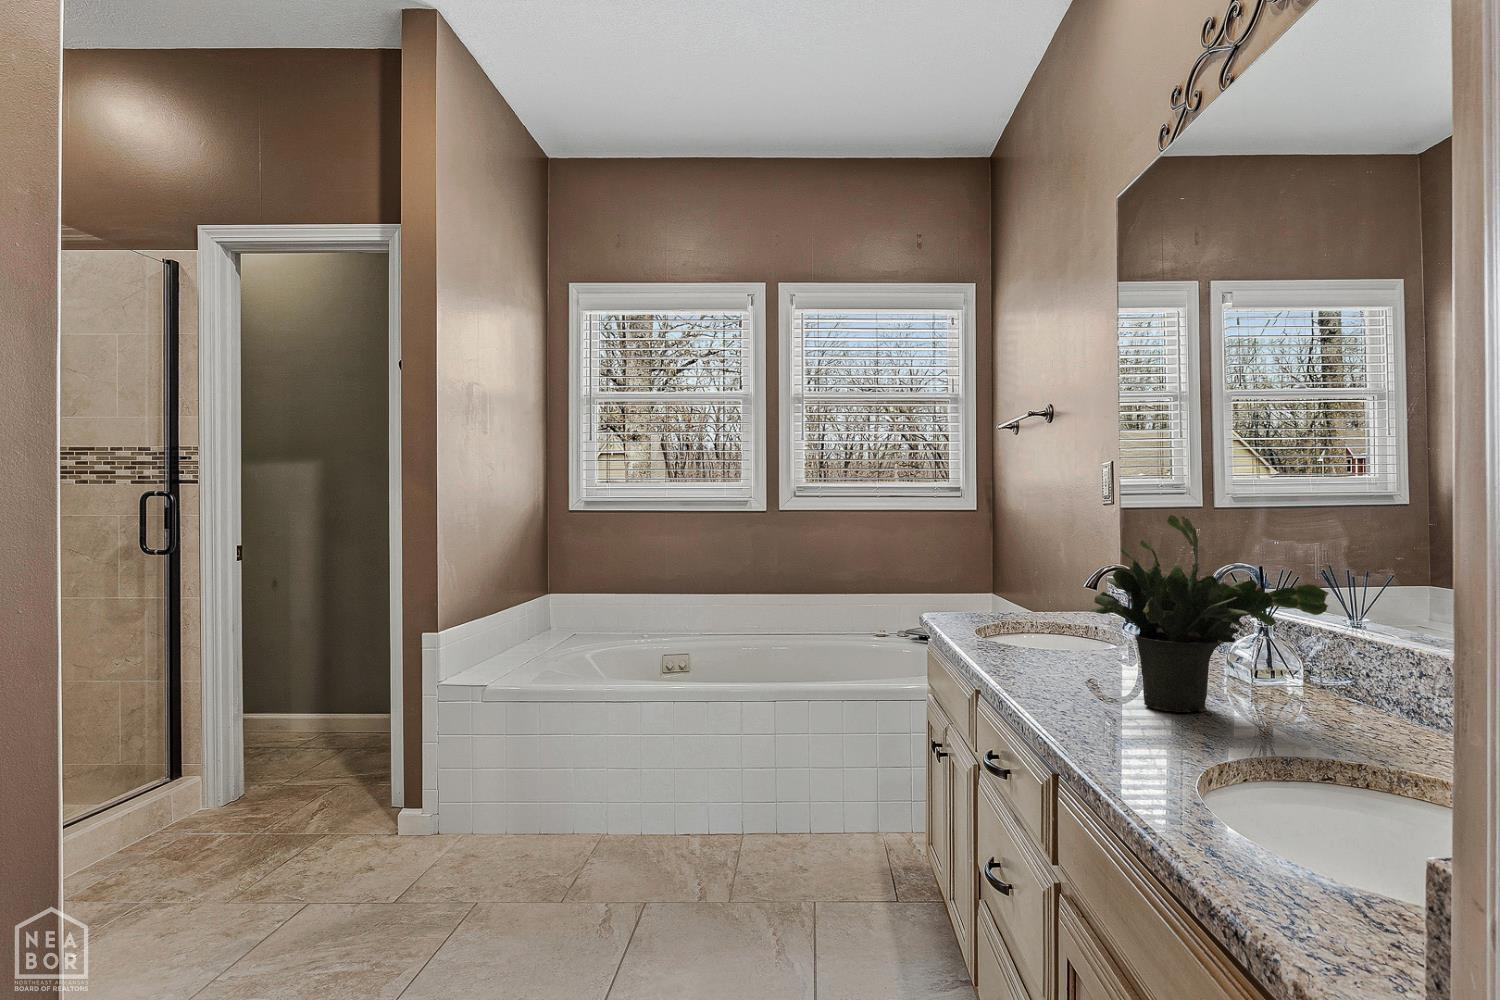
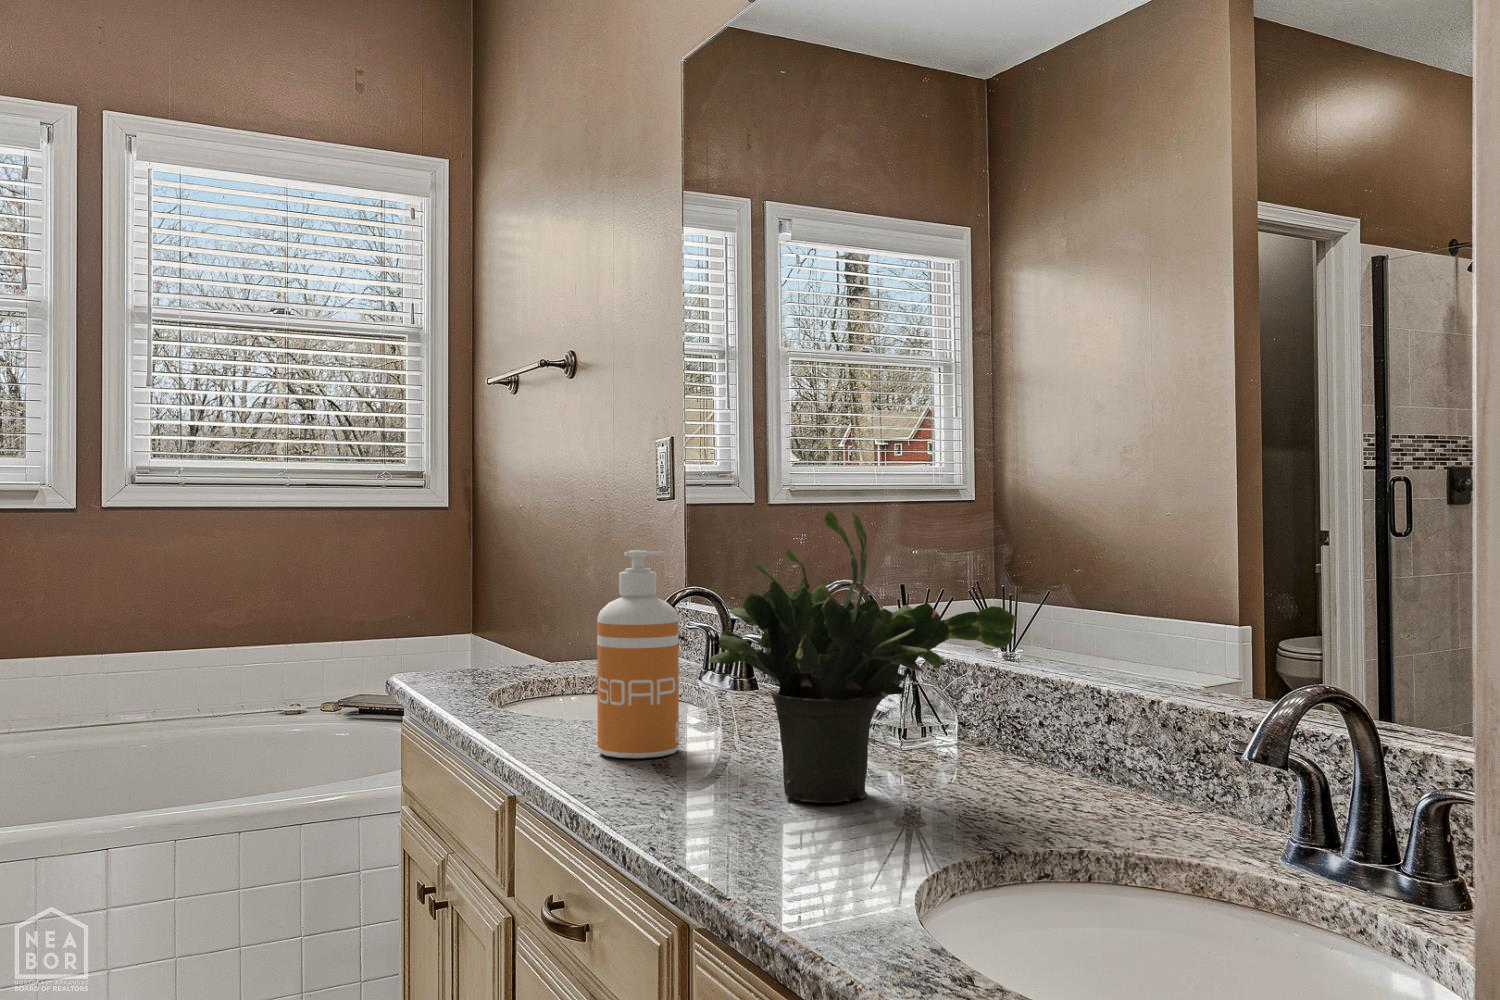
soap dispenser: none [1029,539,1085,672] -> present [597,550,679,758]

